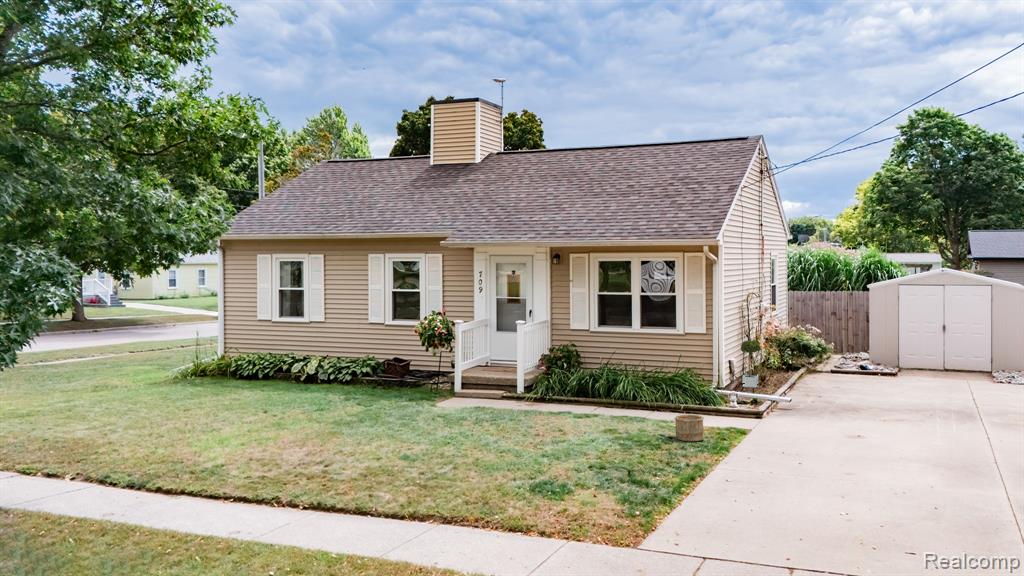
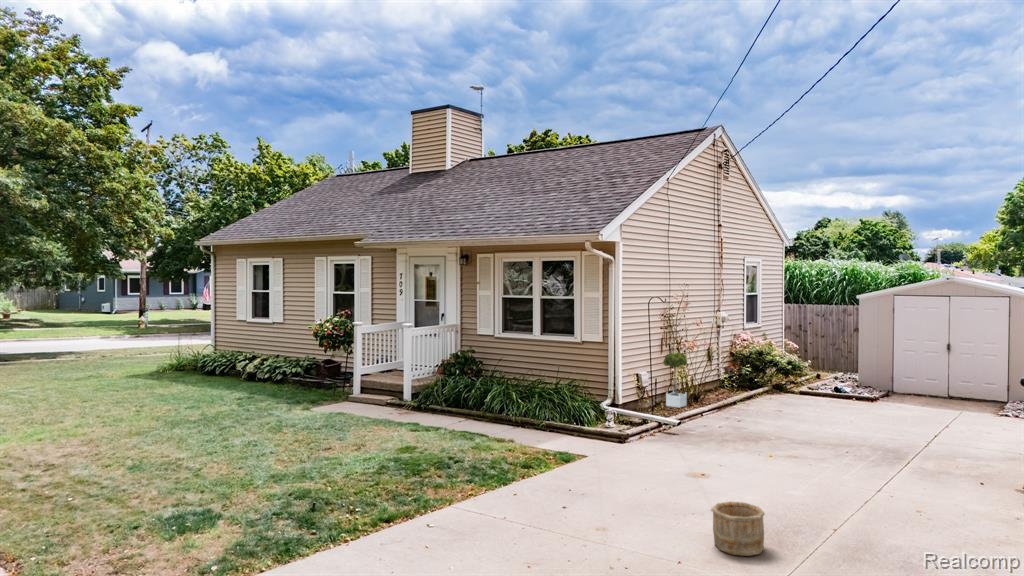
wooden bucket: present [674,415,704,441] -> present [711,502,764,556]

